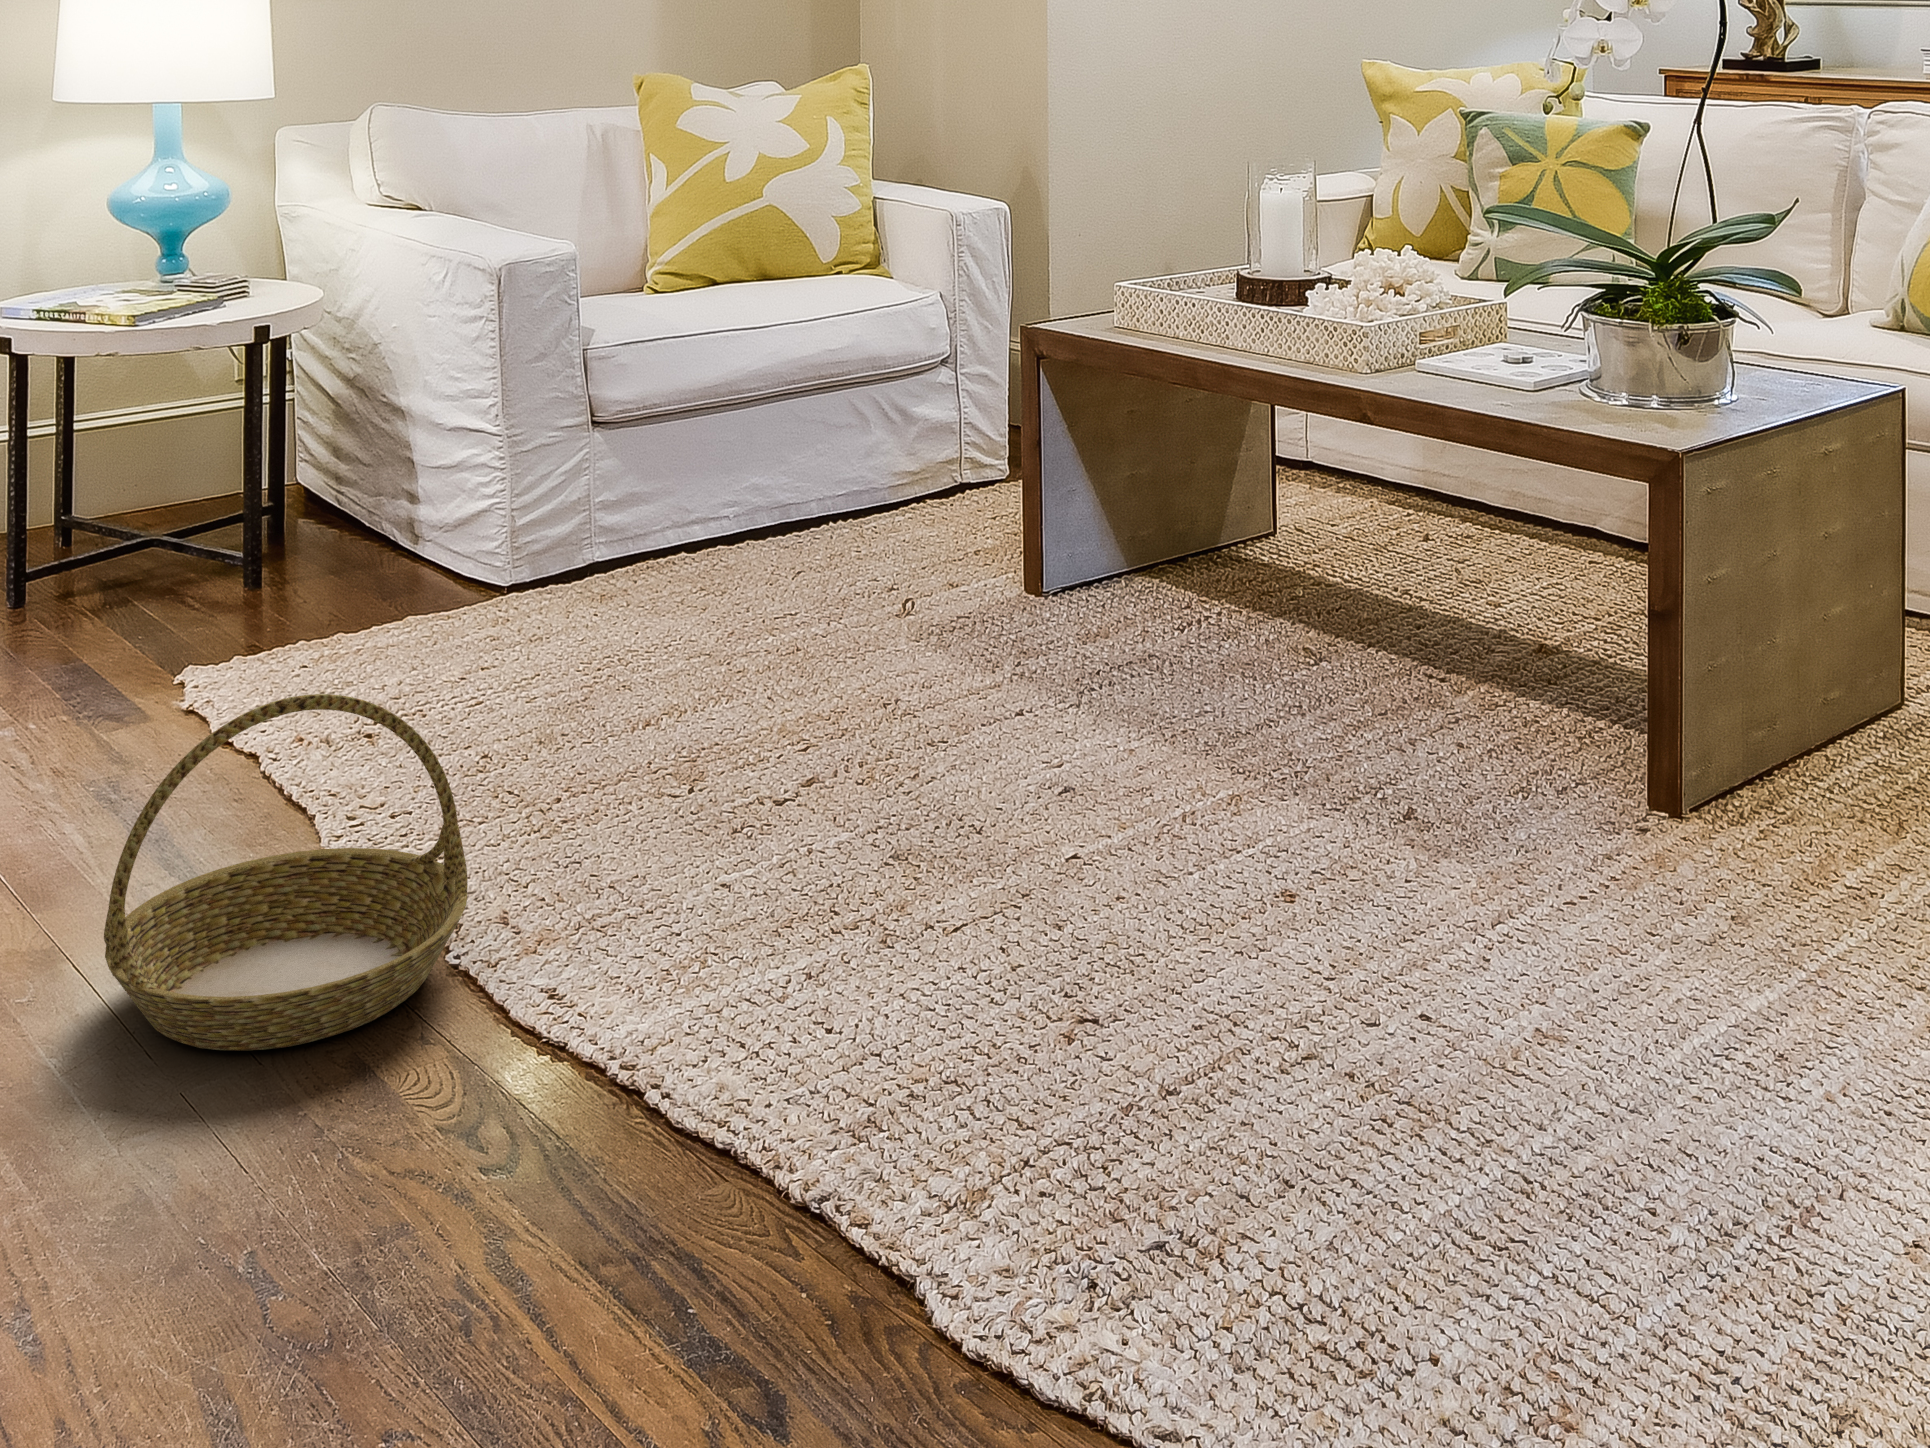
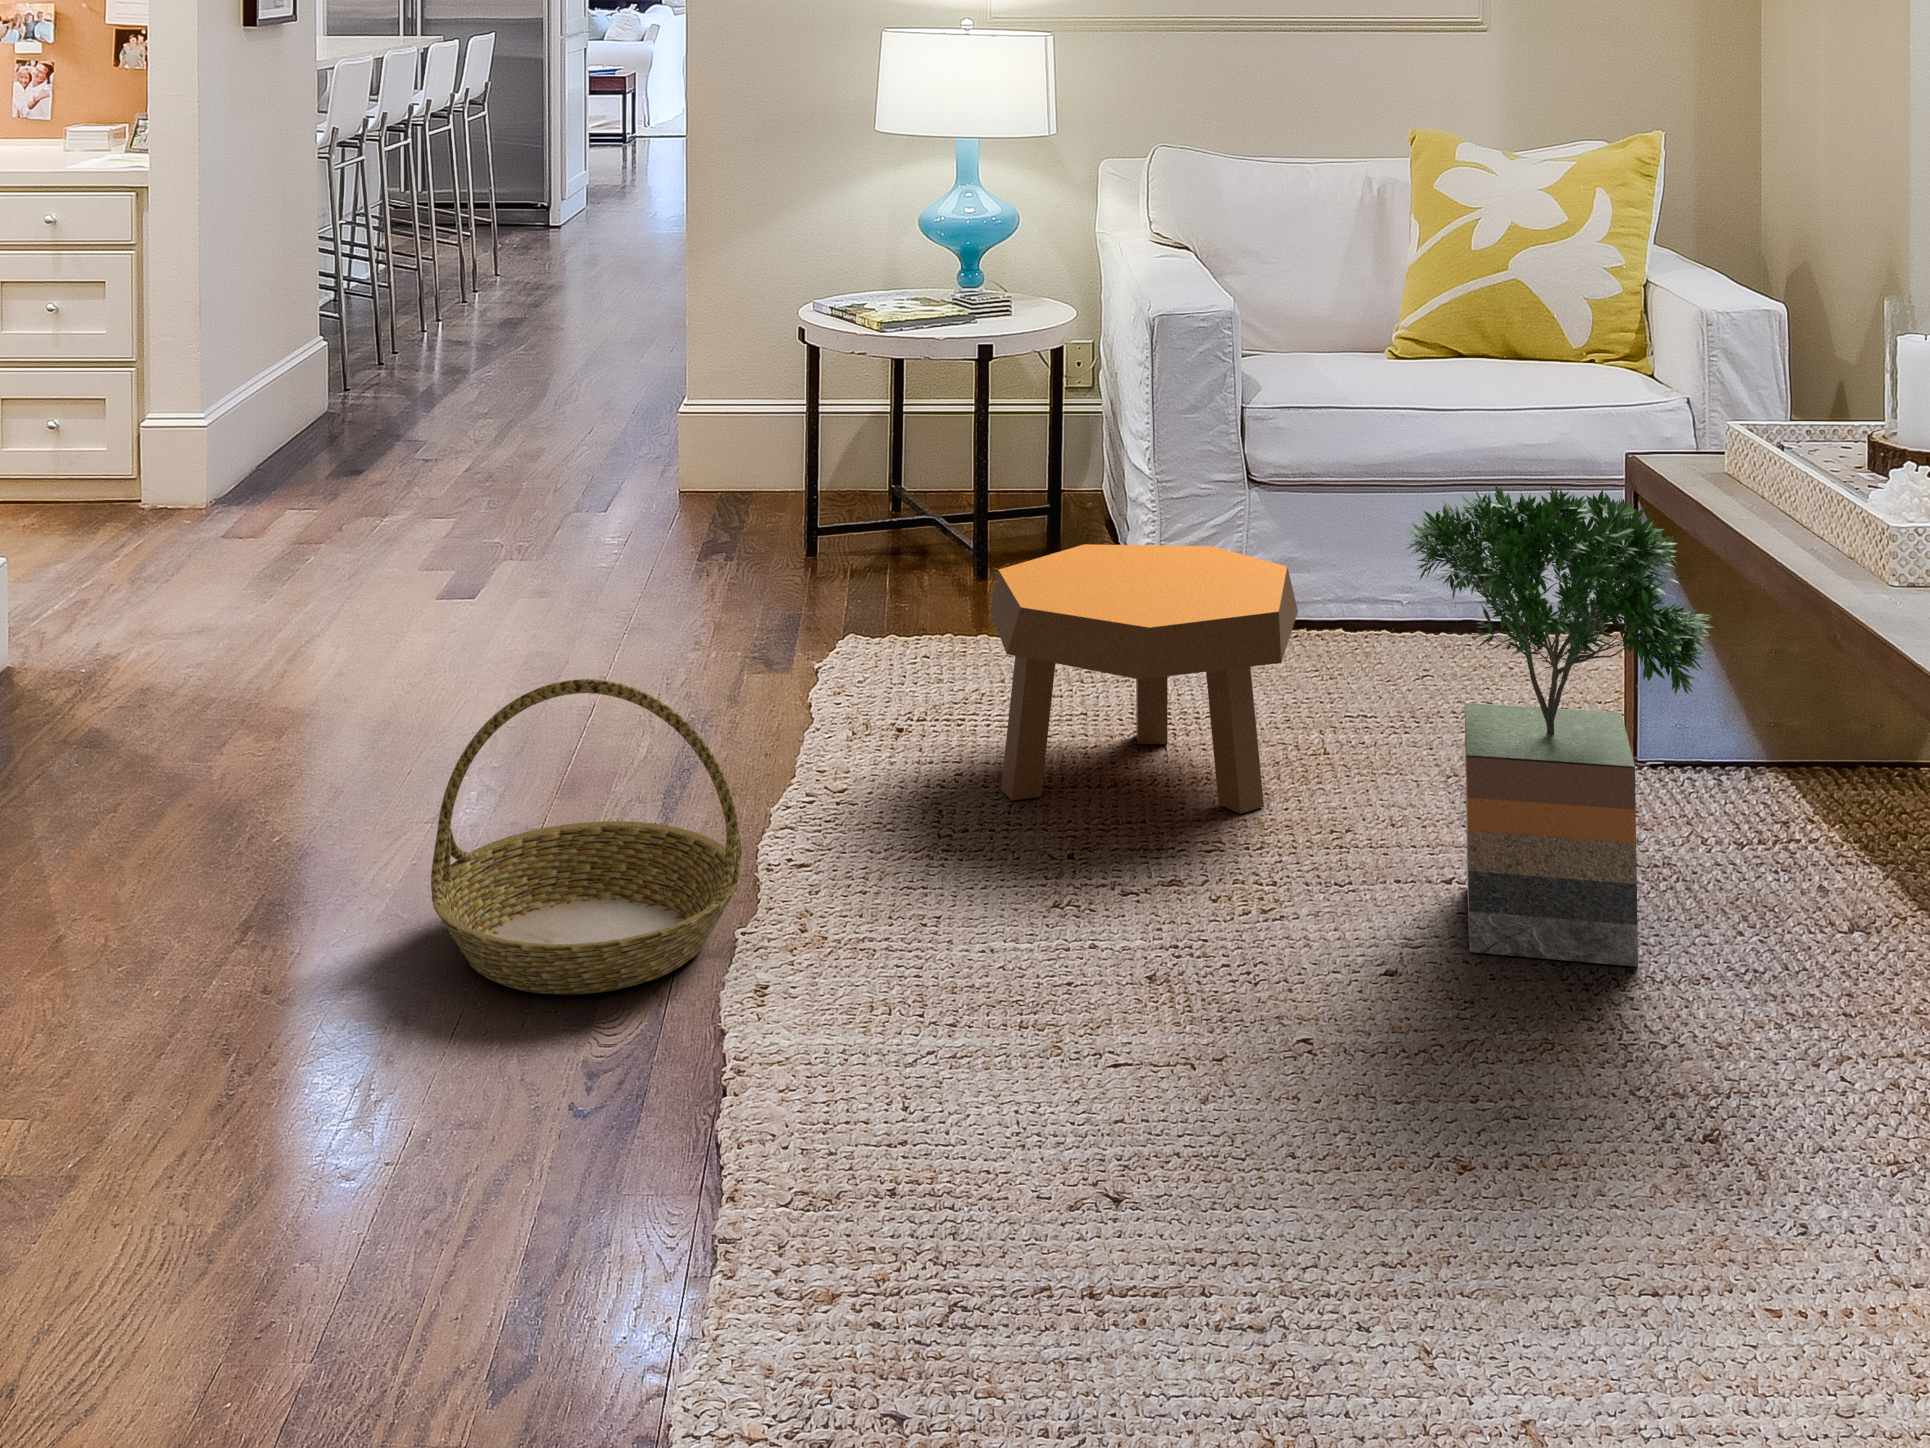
potted tree: none [974,358,1245,758] -> present [1405,485,1712,967]
footstool: none [481,479,809,754] -> present [990,544,1298,814]

